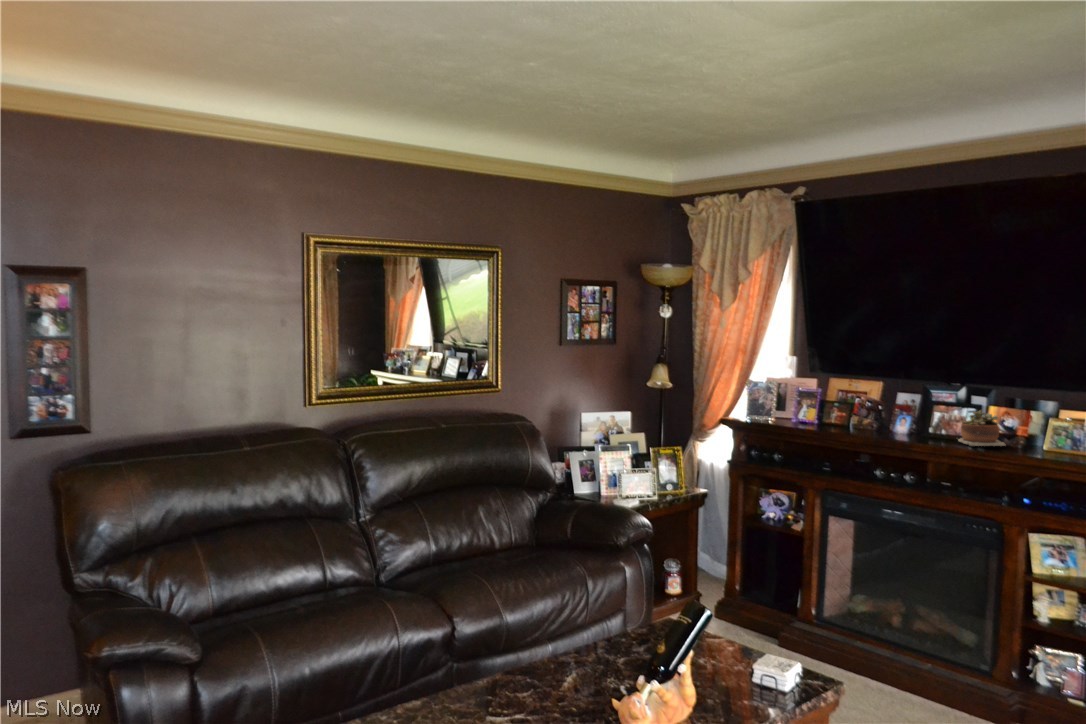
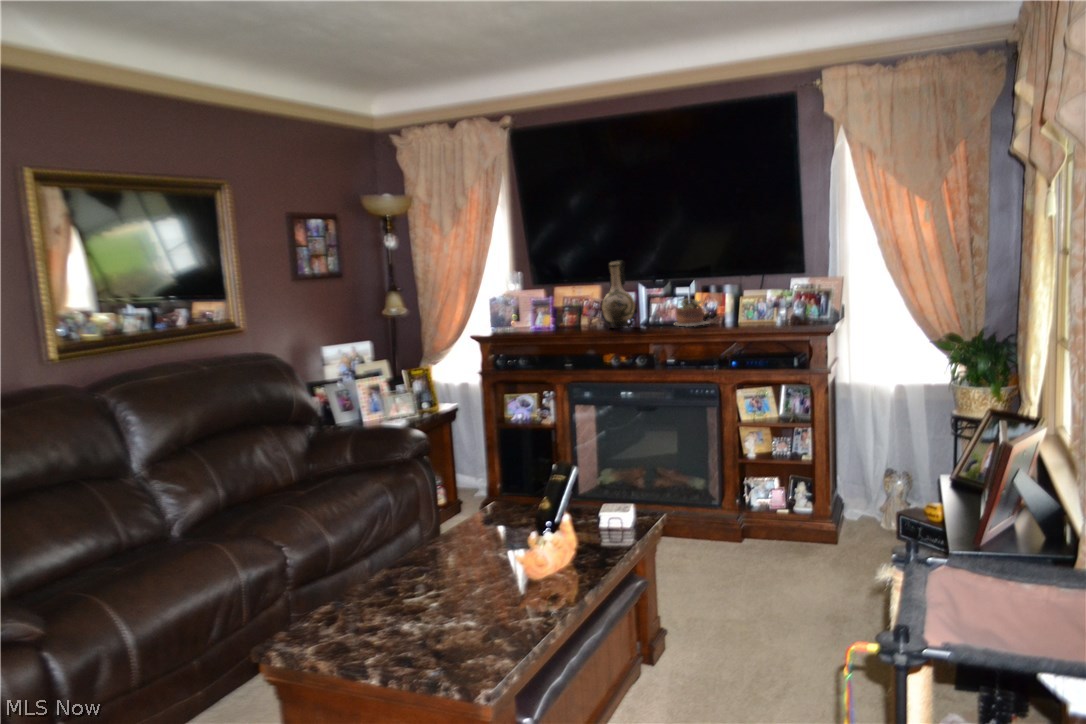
decorative vase: none [871,357,915,436] -> present [601,260,637,328]

